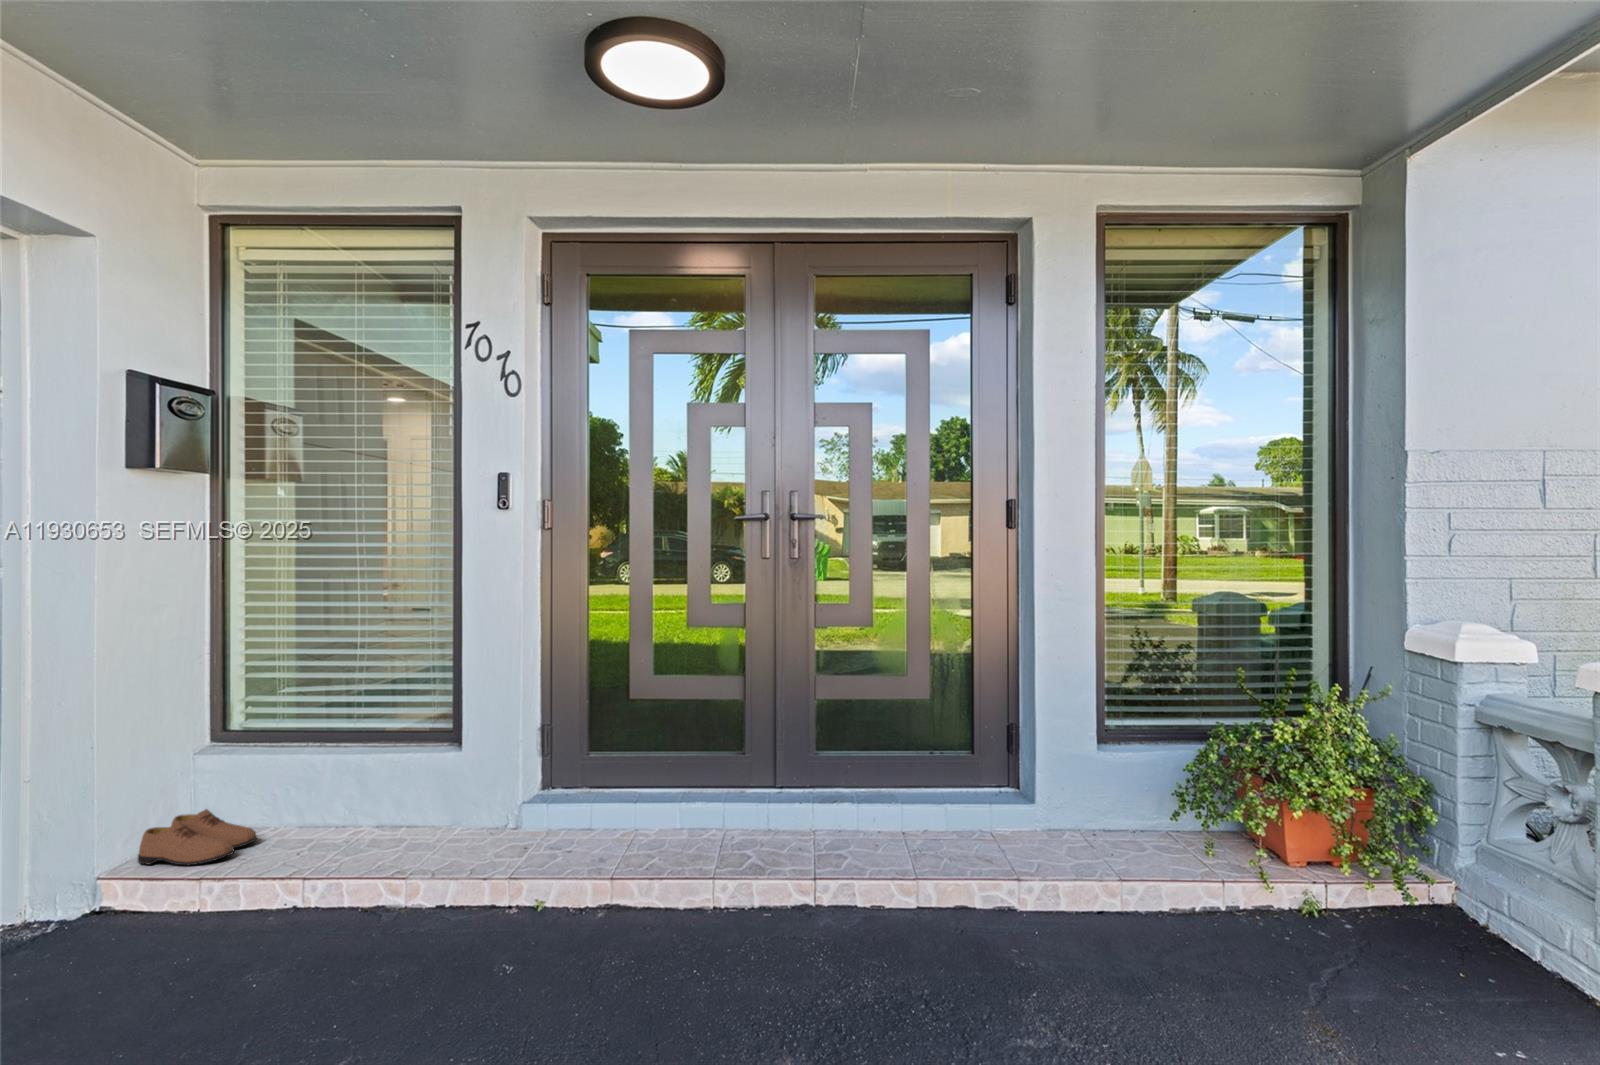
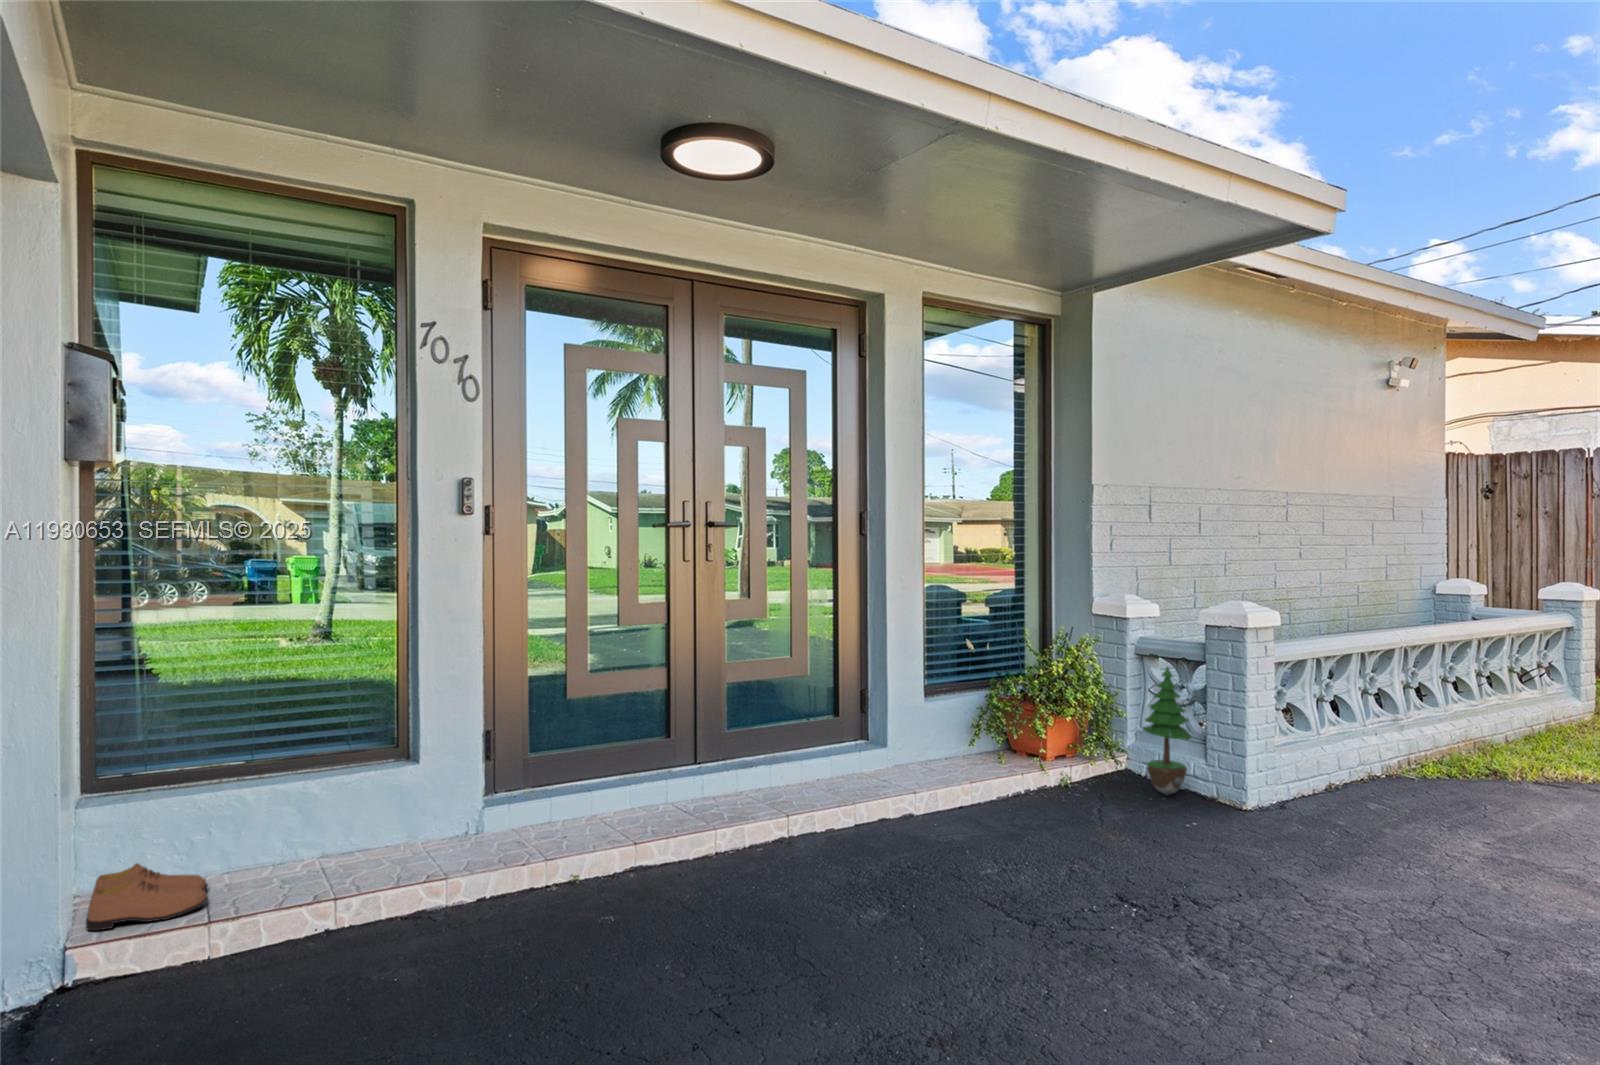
potted tree: none [1452,747,1563,977] -> present [1143,667,1192,795]

